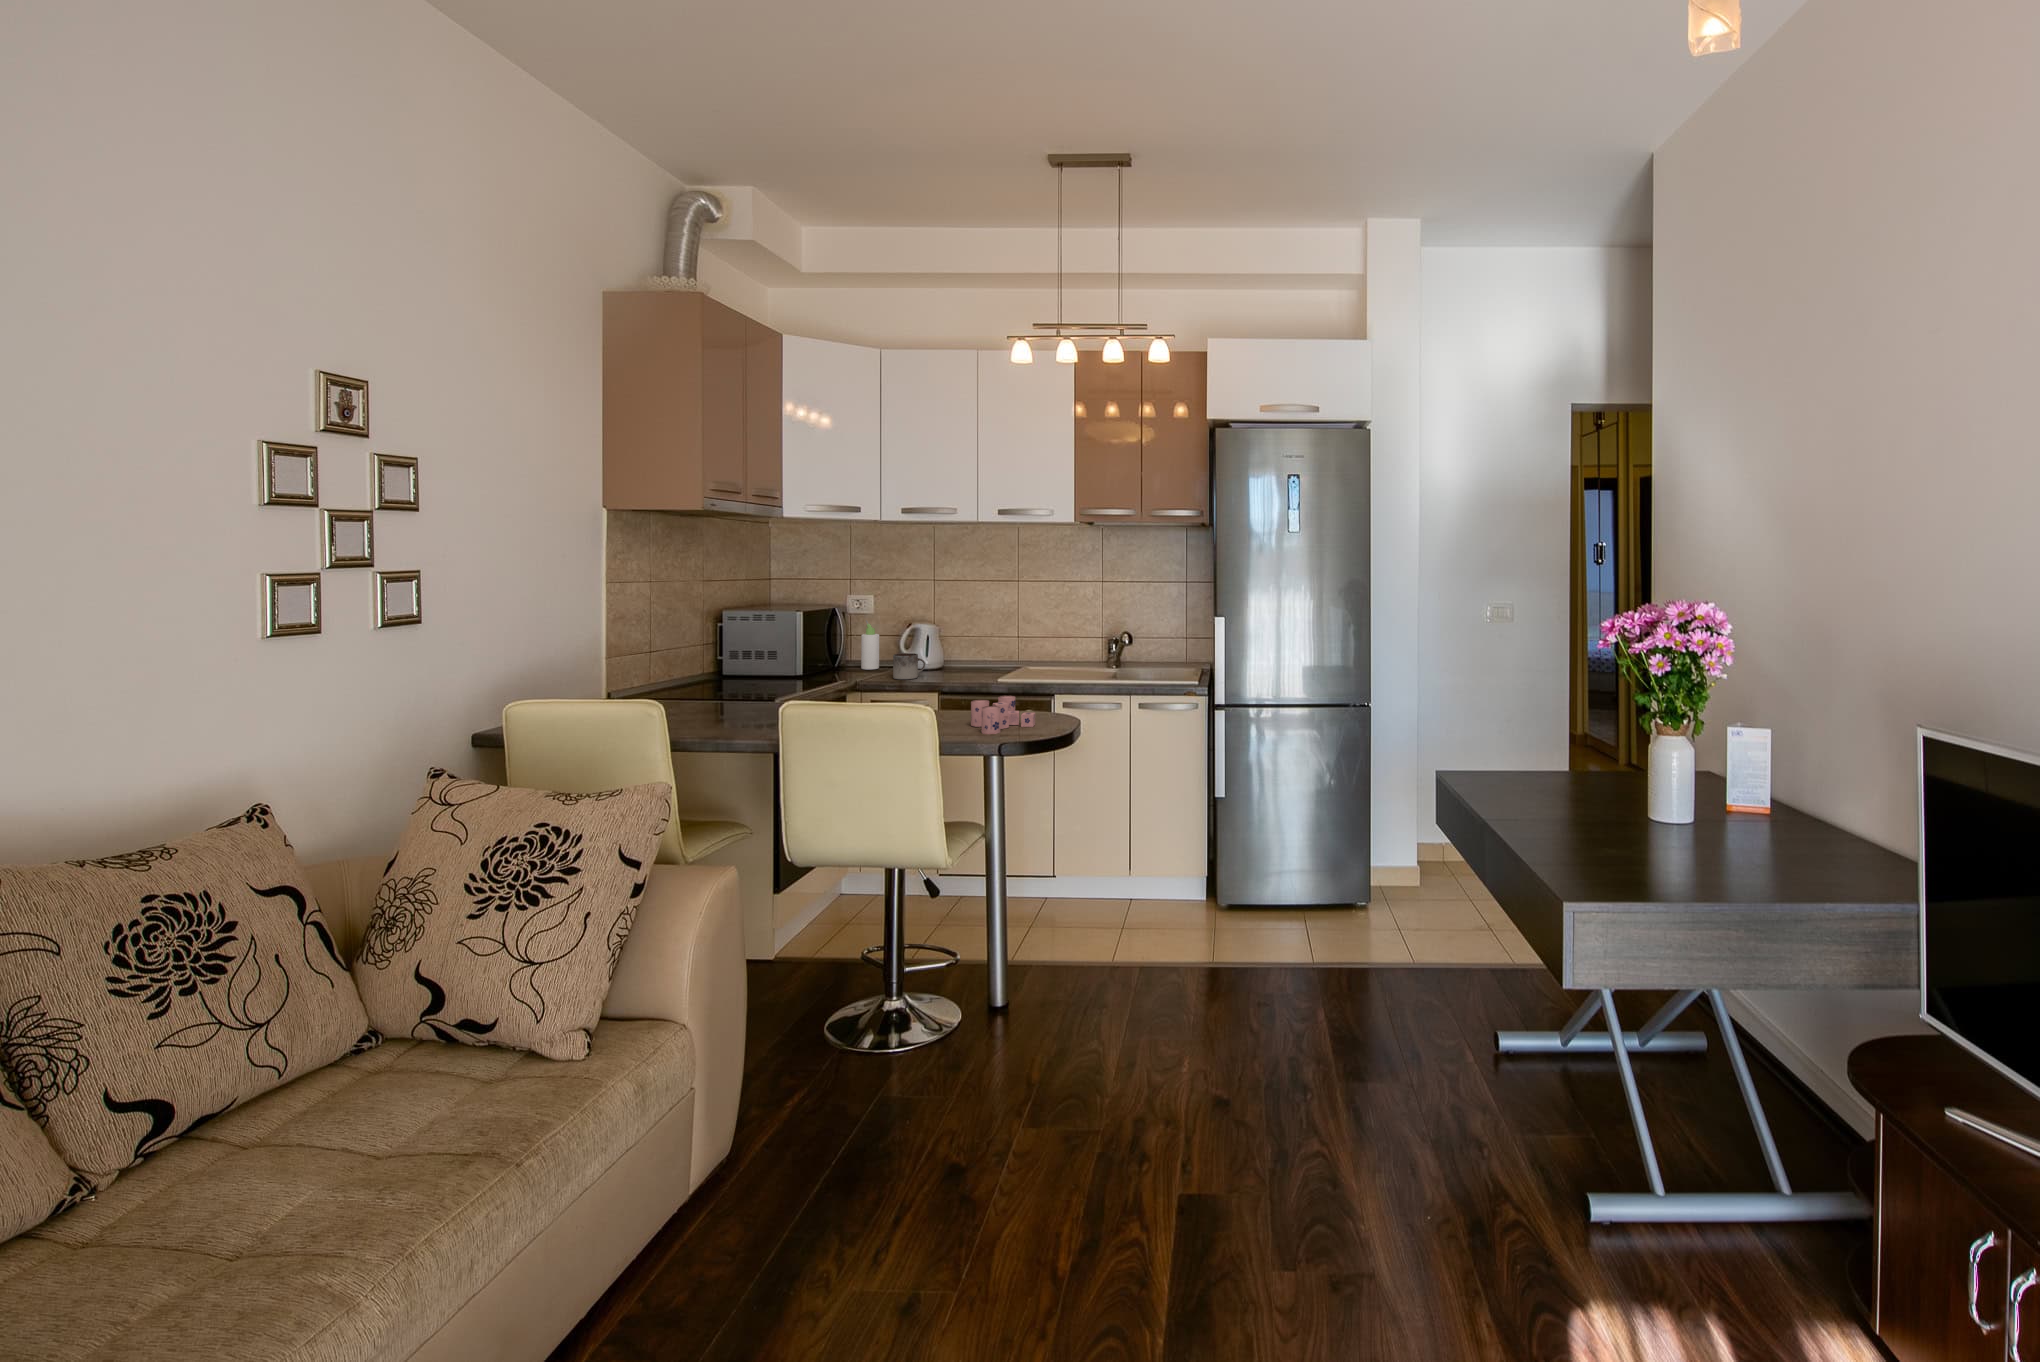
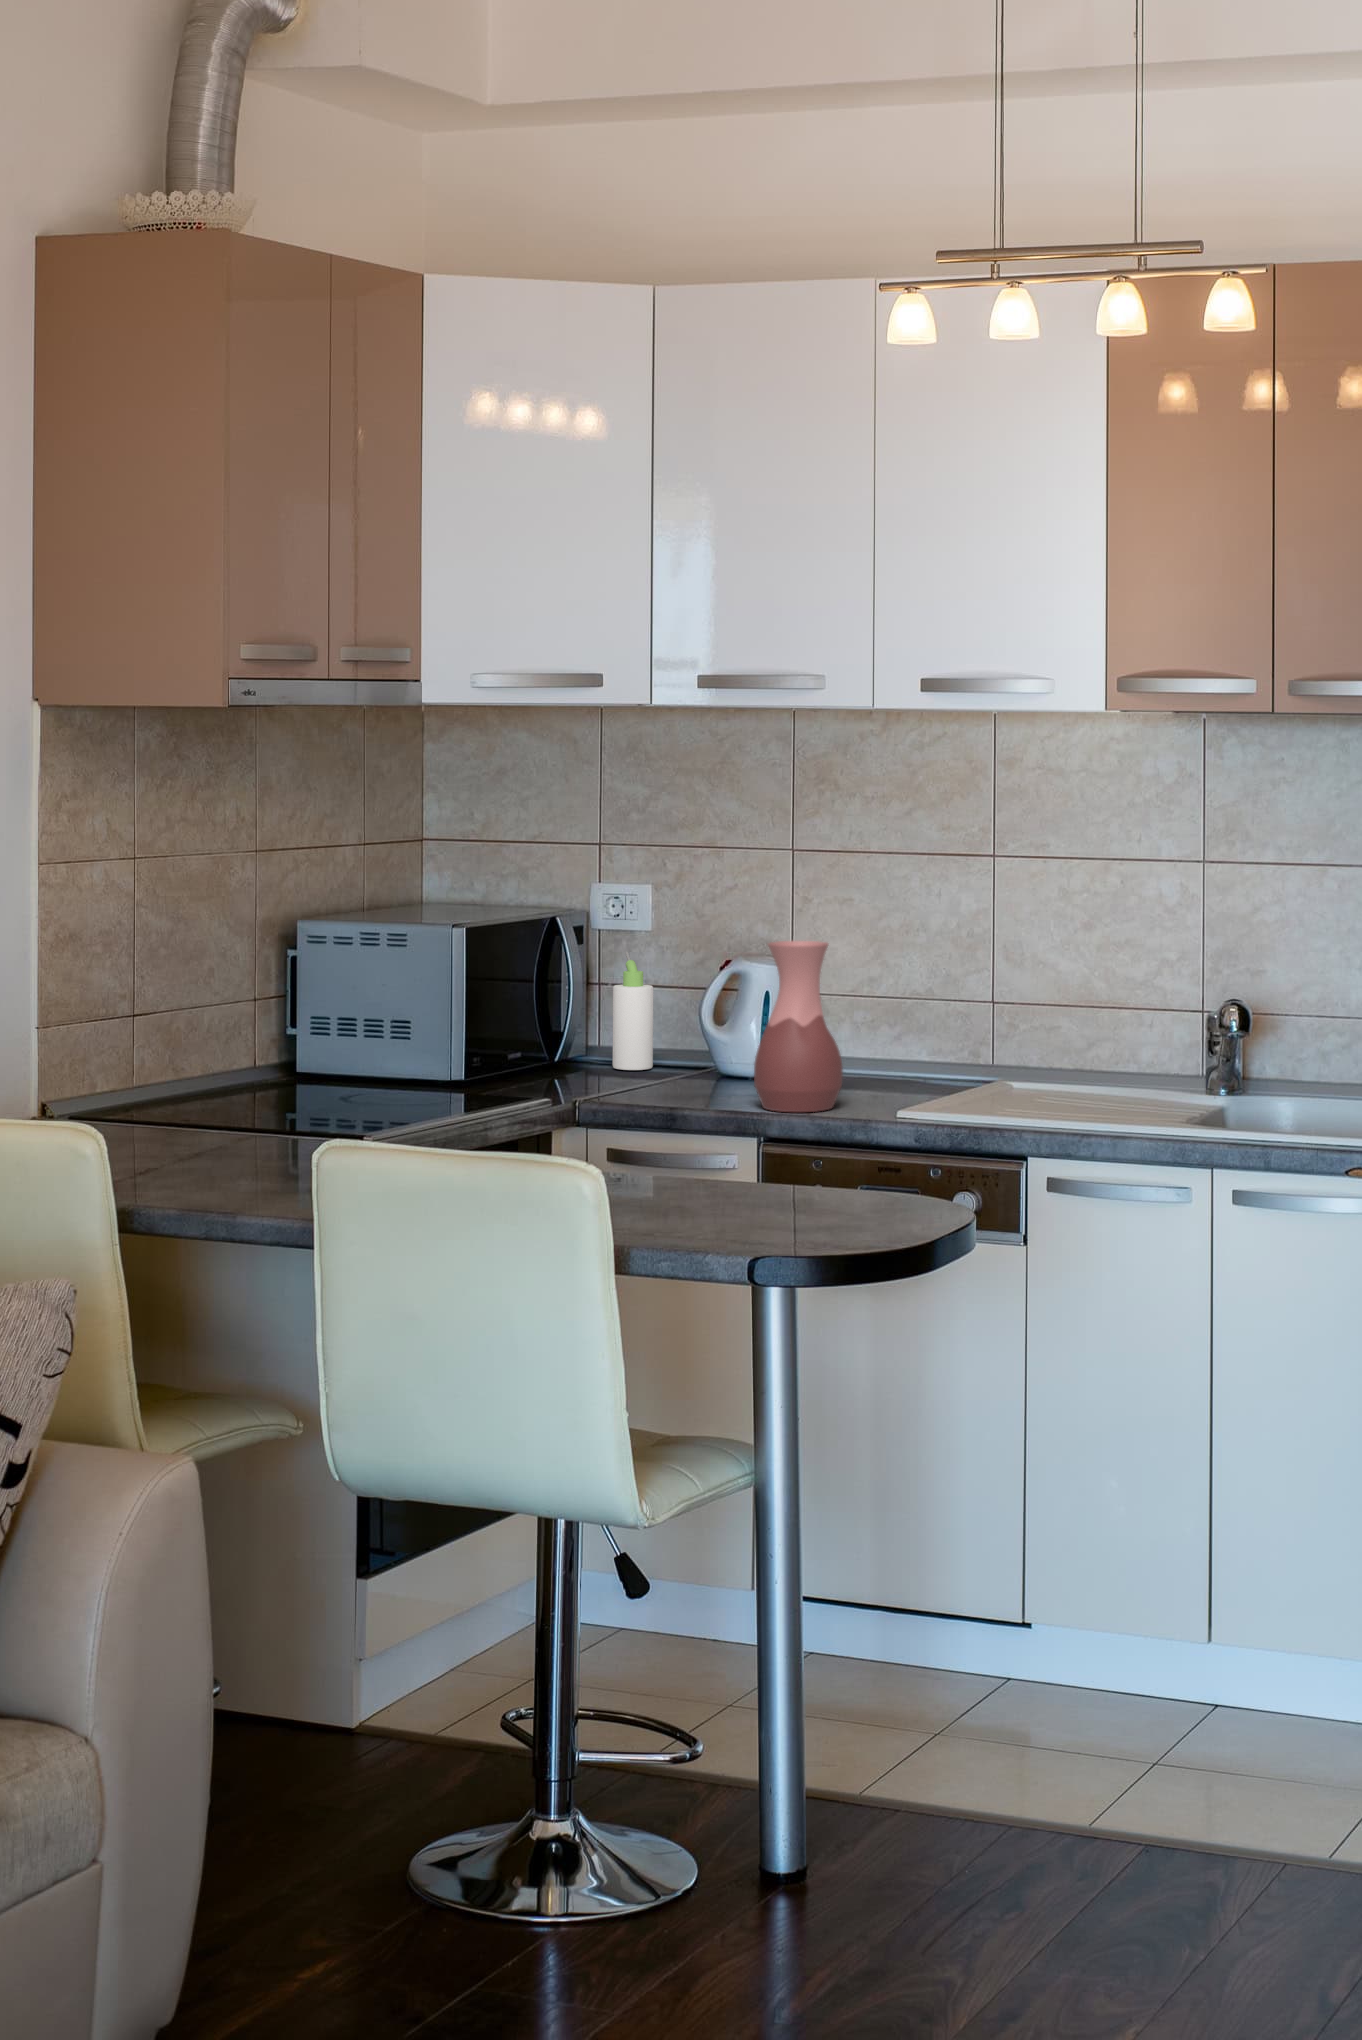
vase: none [938,614,974,684] -> present [754,941,843,1112]
mug: present [893,653,925,679] -> none [663,1033,739,1096]
candle: present [971,696,1035,734] -> none [732,1139,880,1226]

